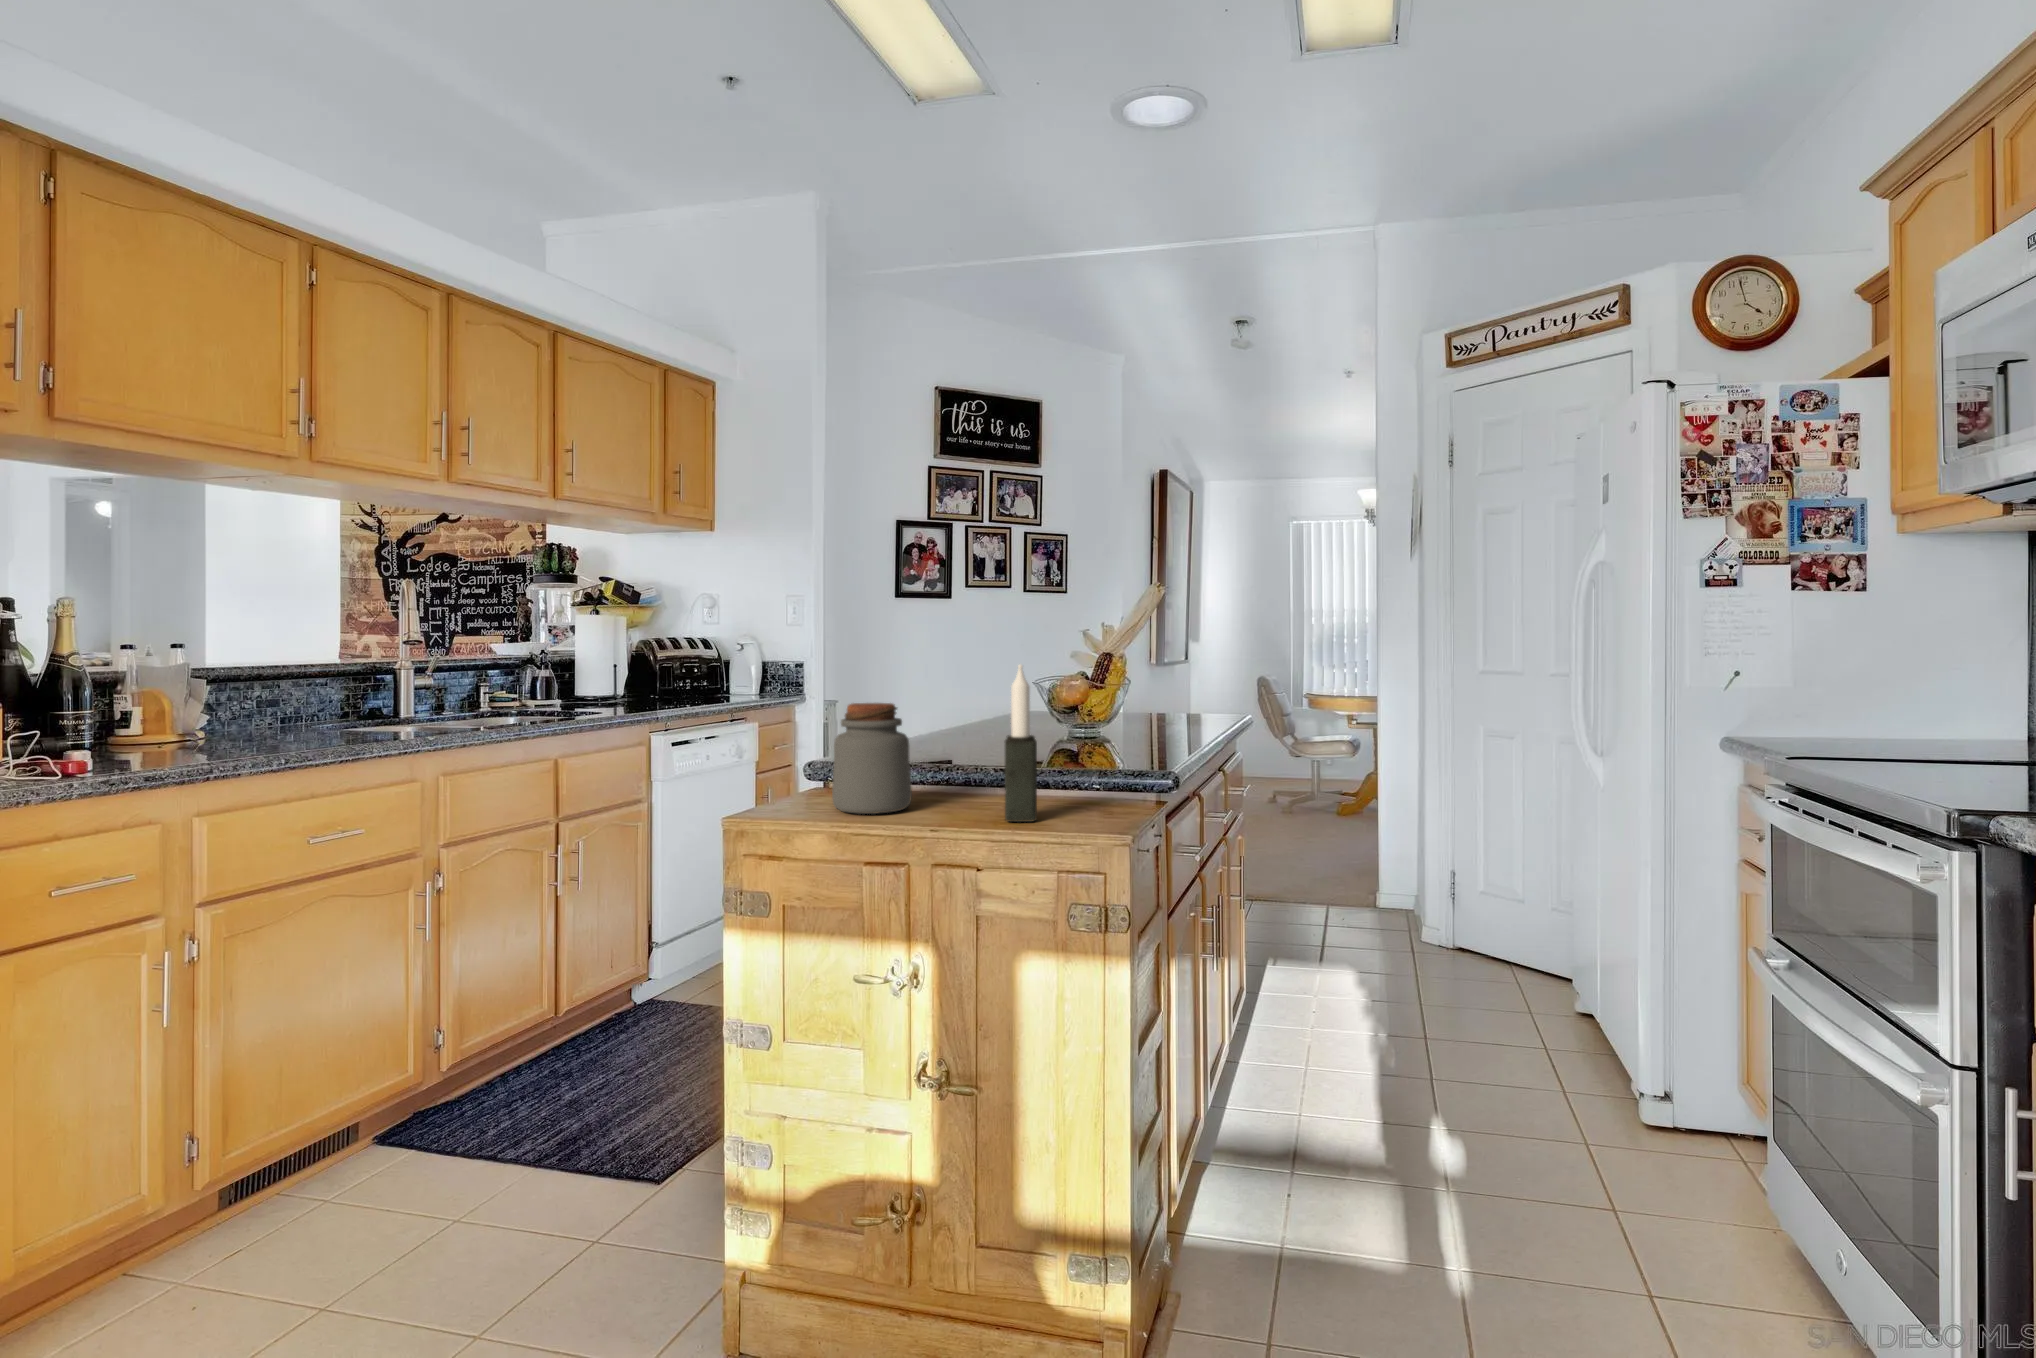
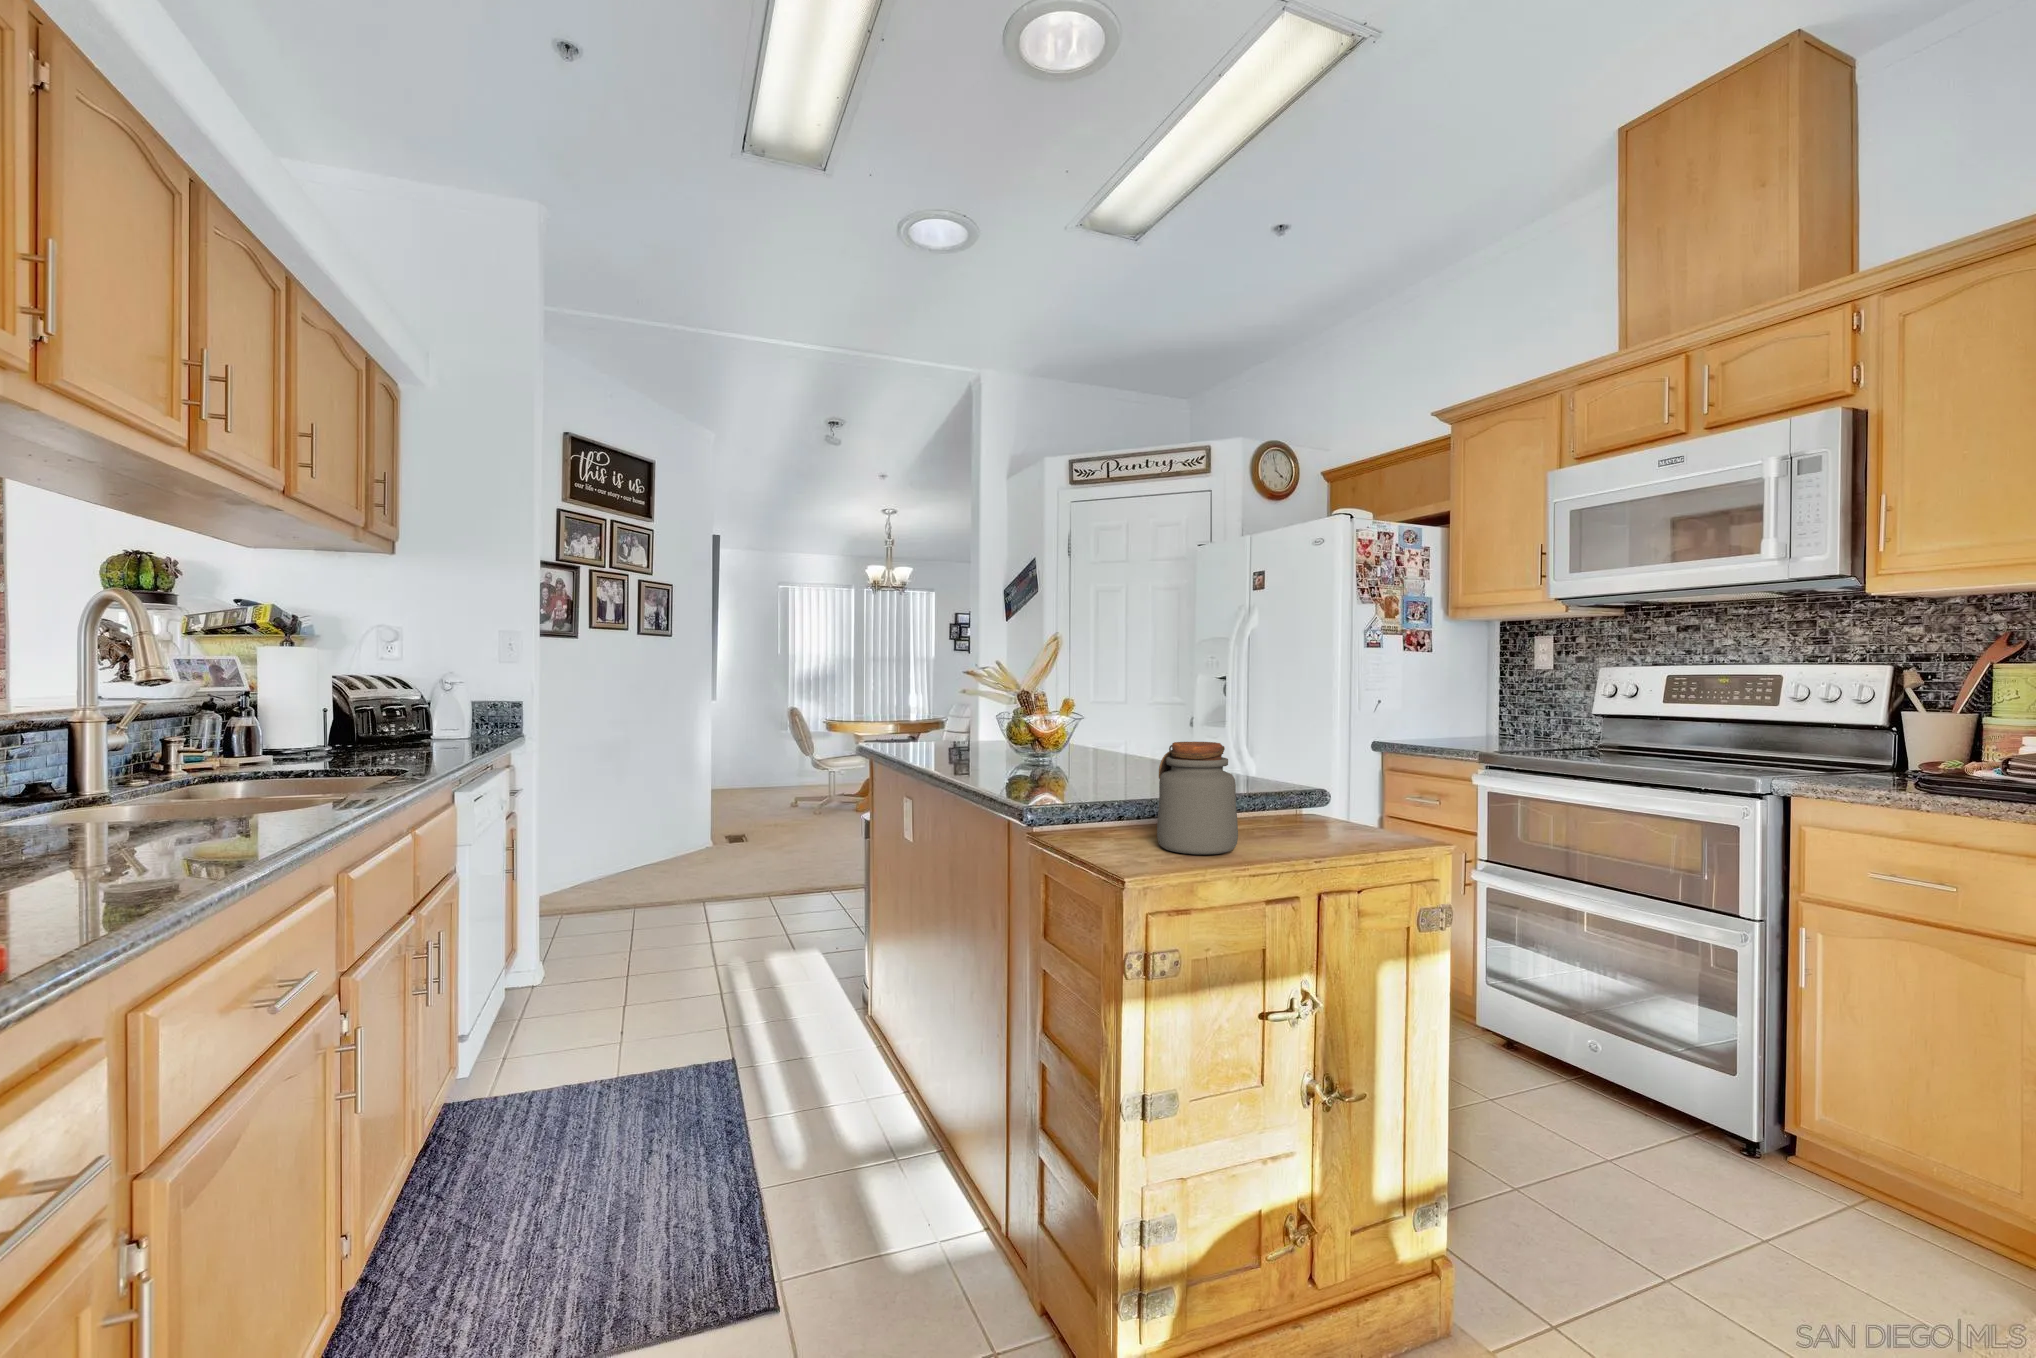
candle: present [1005,664,1037,822] -> none [1313,700,1349,843]

